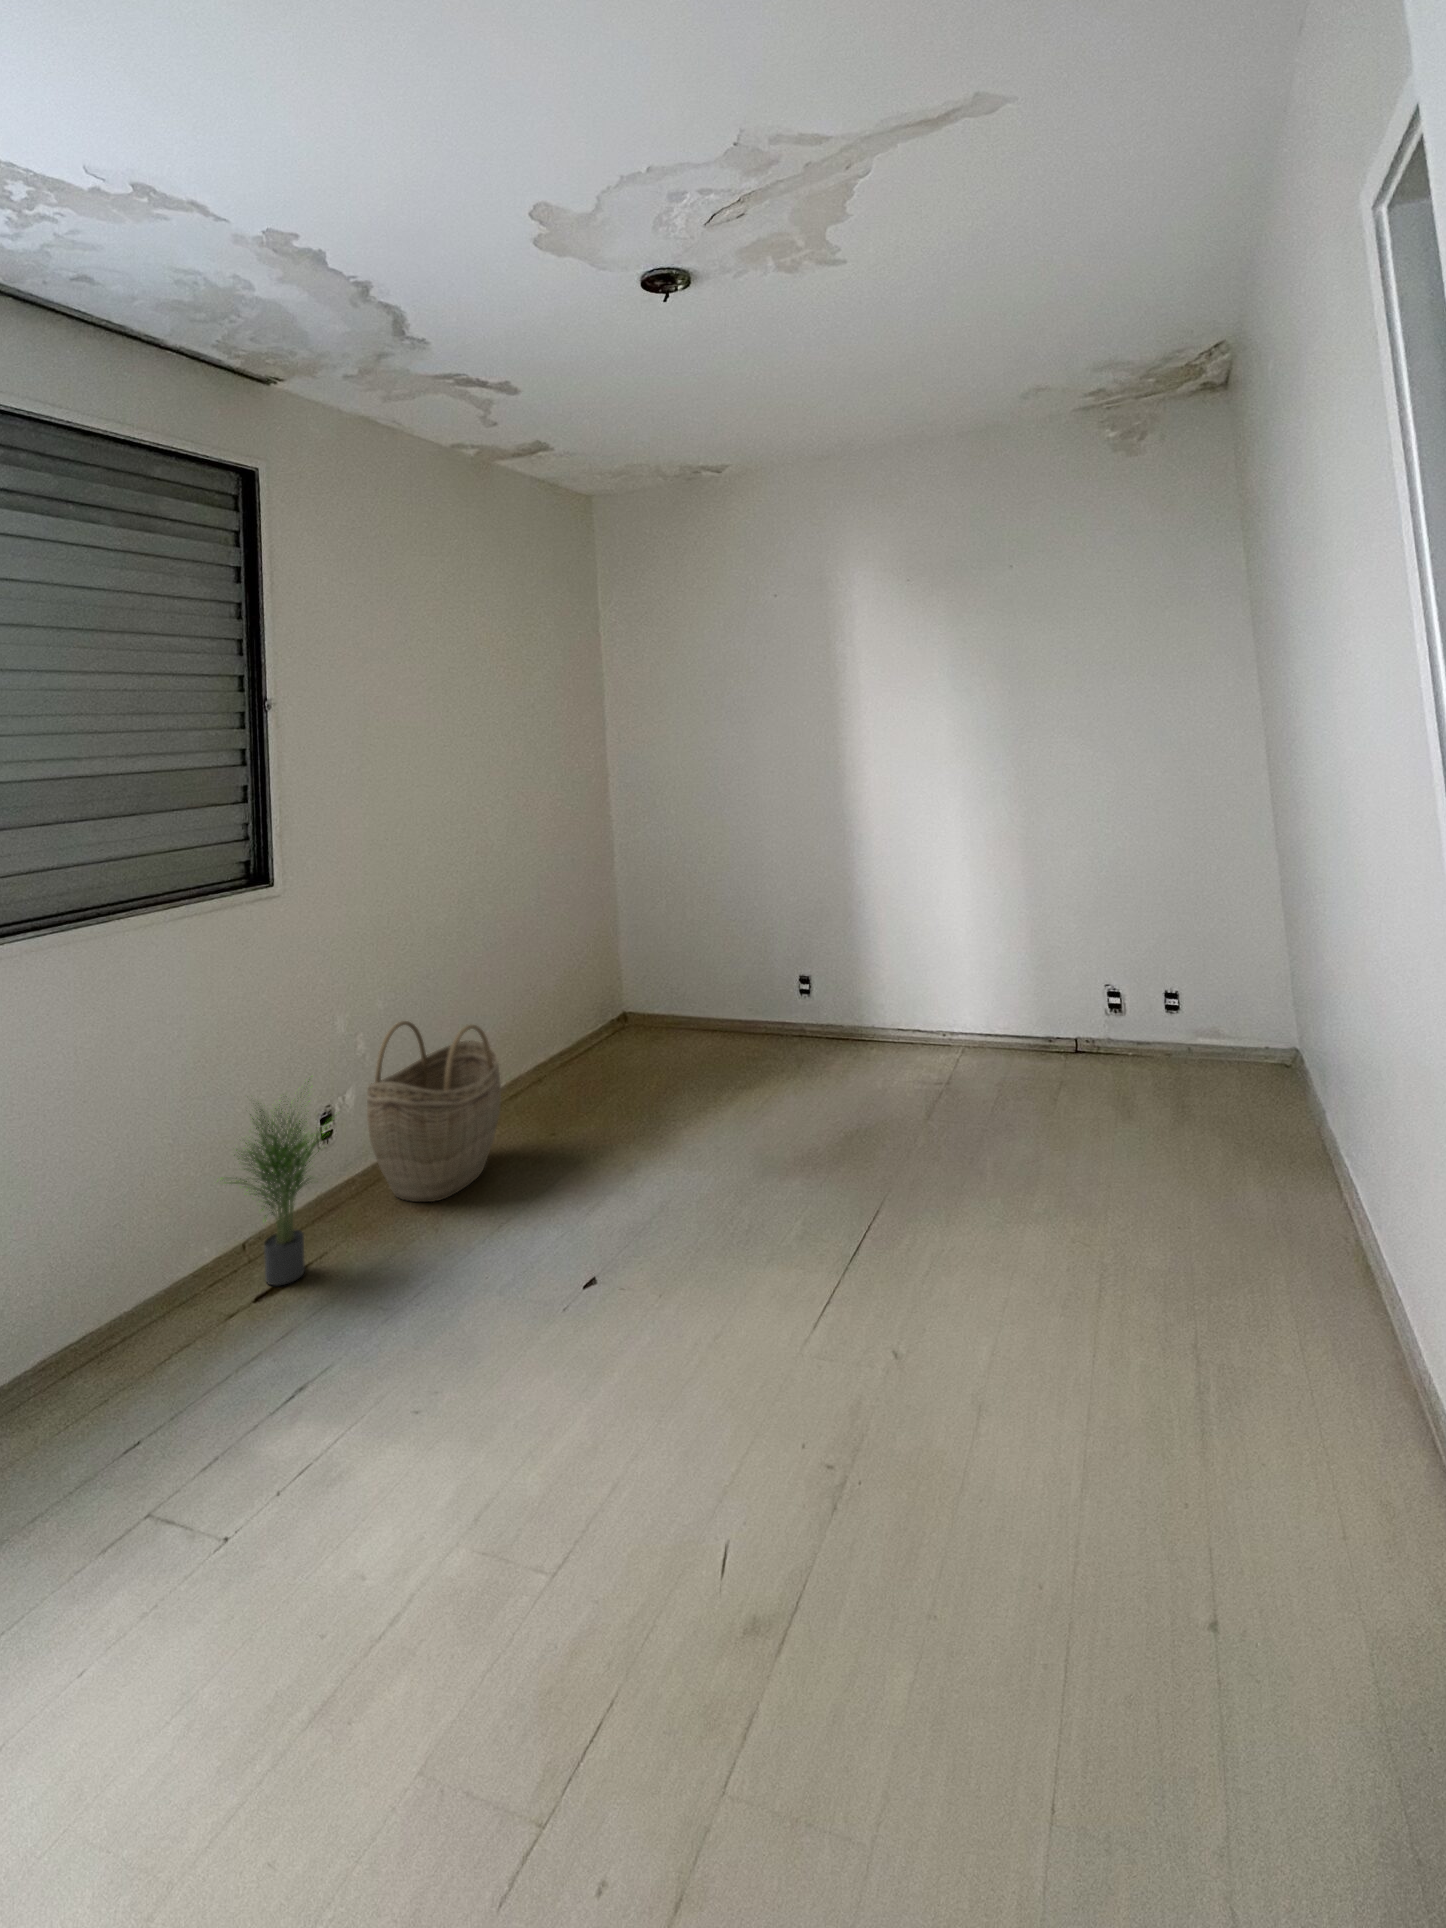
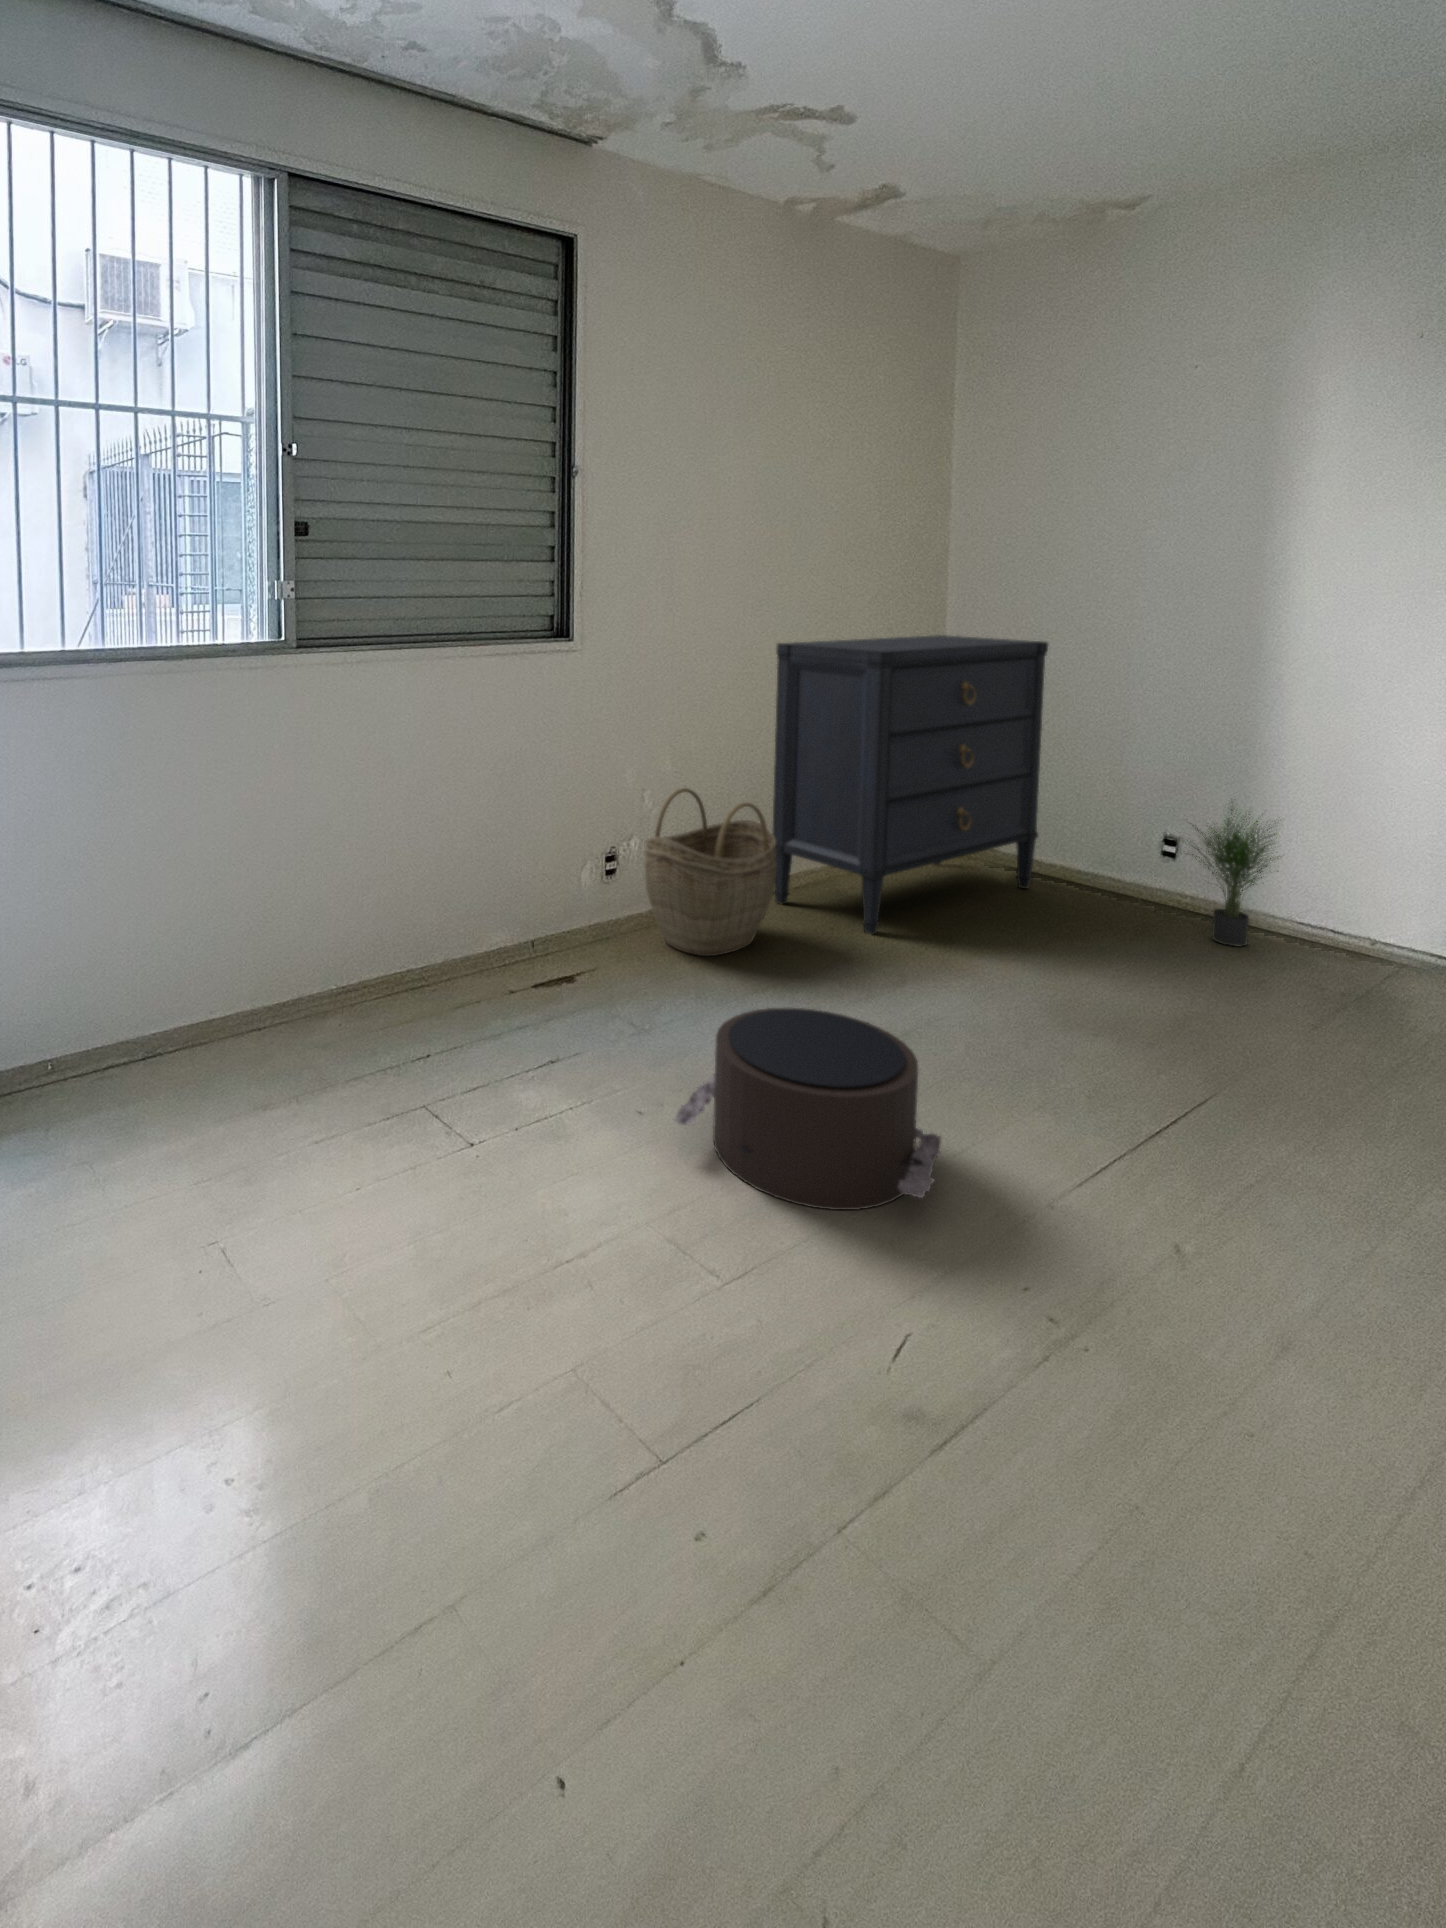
dresser: none [476,823,707,1129] -> present [772,635,1048,935]
potted plant: present [224,1076,332,1285] -> present [1185,808,1278,946]
pouf: none [464,1230,717,1455] -> present [675,1008,941,1210]

